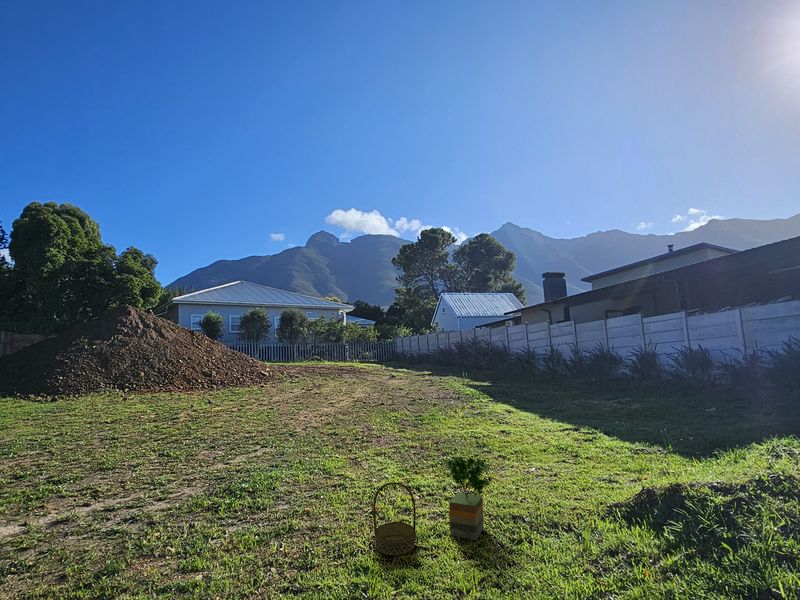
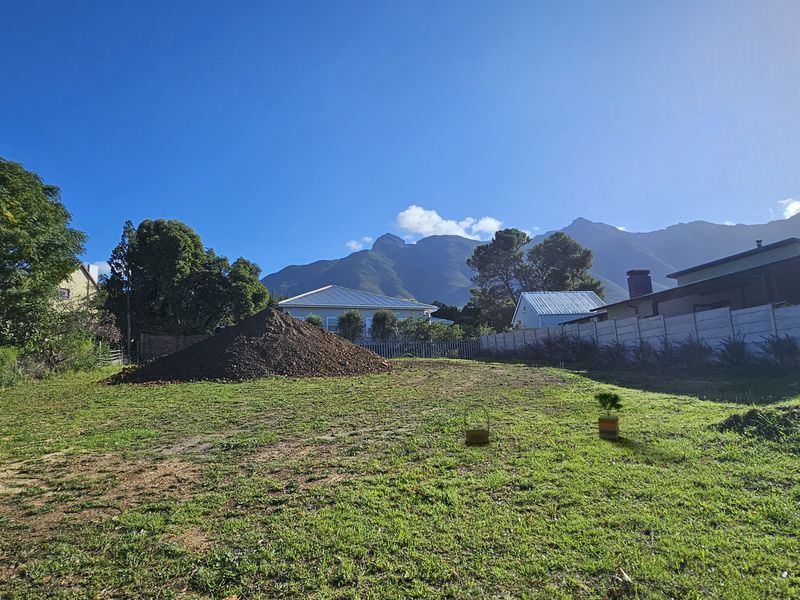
basket: present [373,482,416,556] -> present [464,405,489,443]

